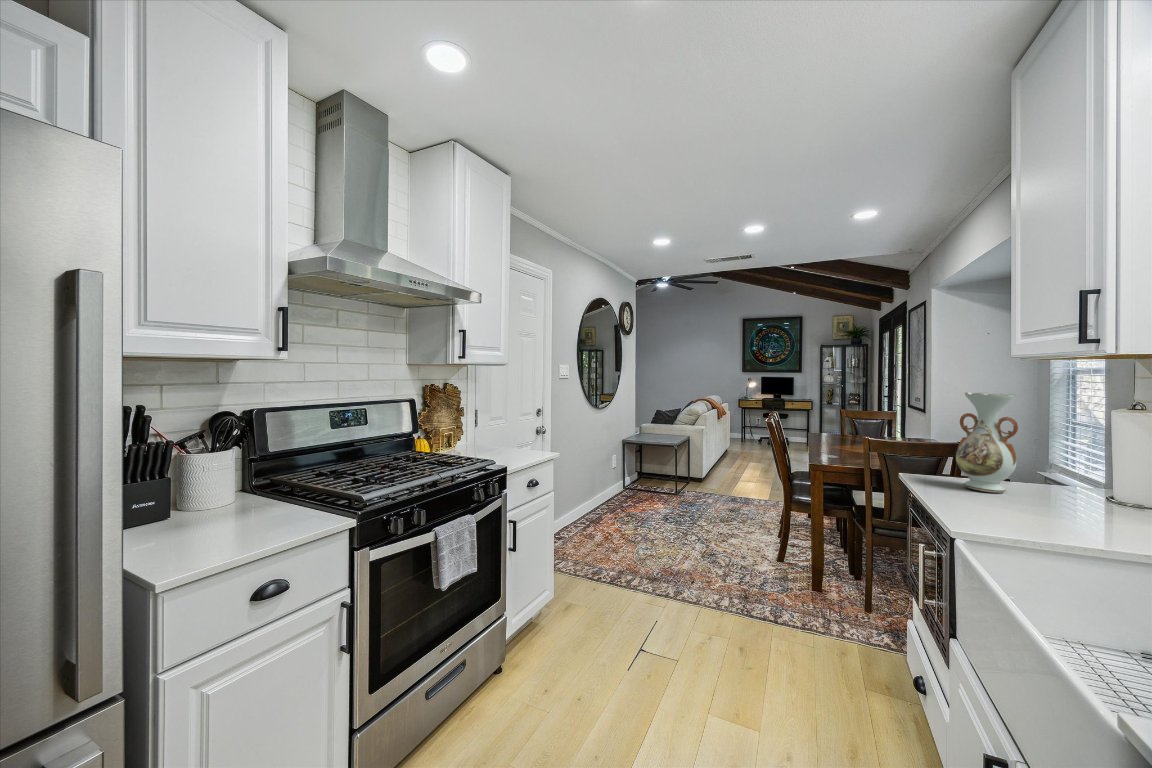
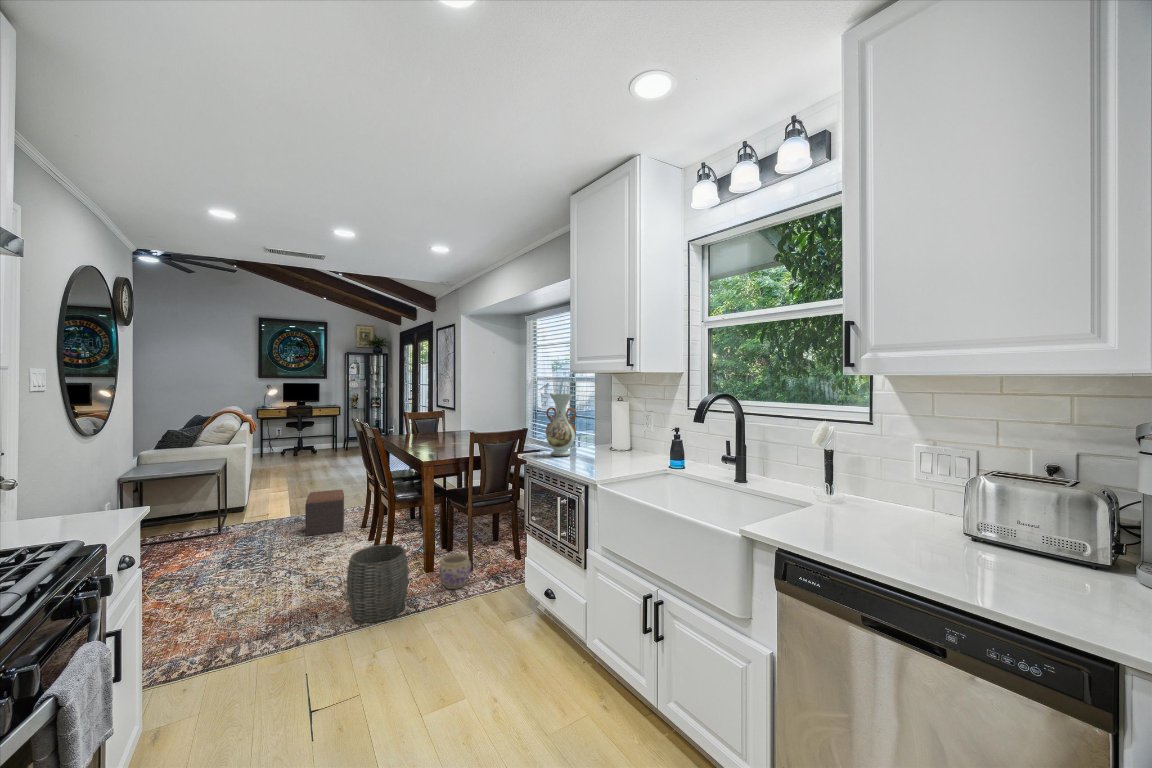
footstool: none [729,476,768,519] -> present [305,490,344,536]
woven basket: none [714,537,775,616] -> present [347,545,408,623]
planter: none [817,578,860,623] -> present [439,553,471,589]

